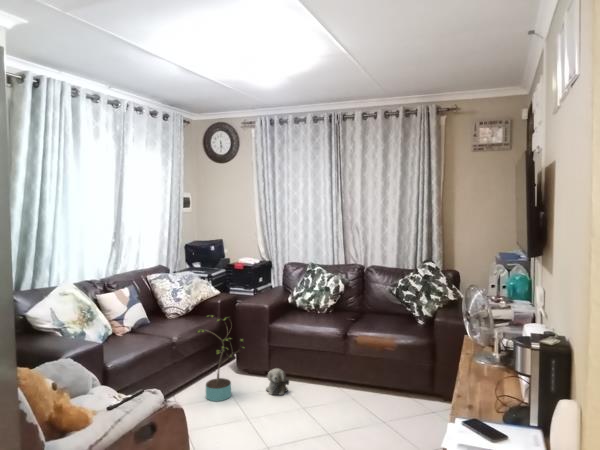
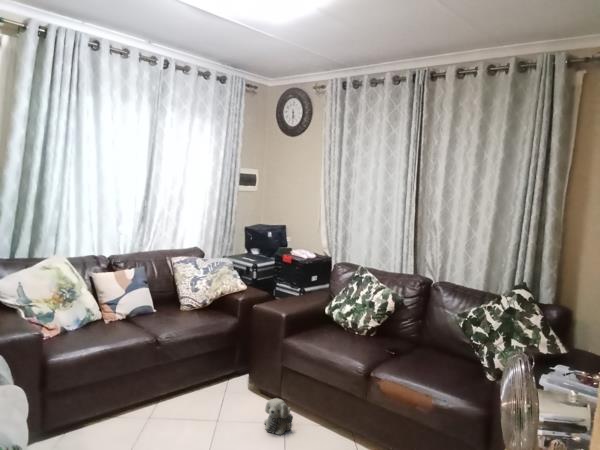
potted plant: present [196,315,245,401] -> none [179,316,240,425]

